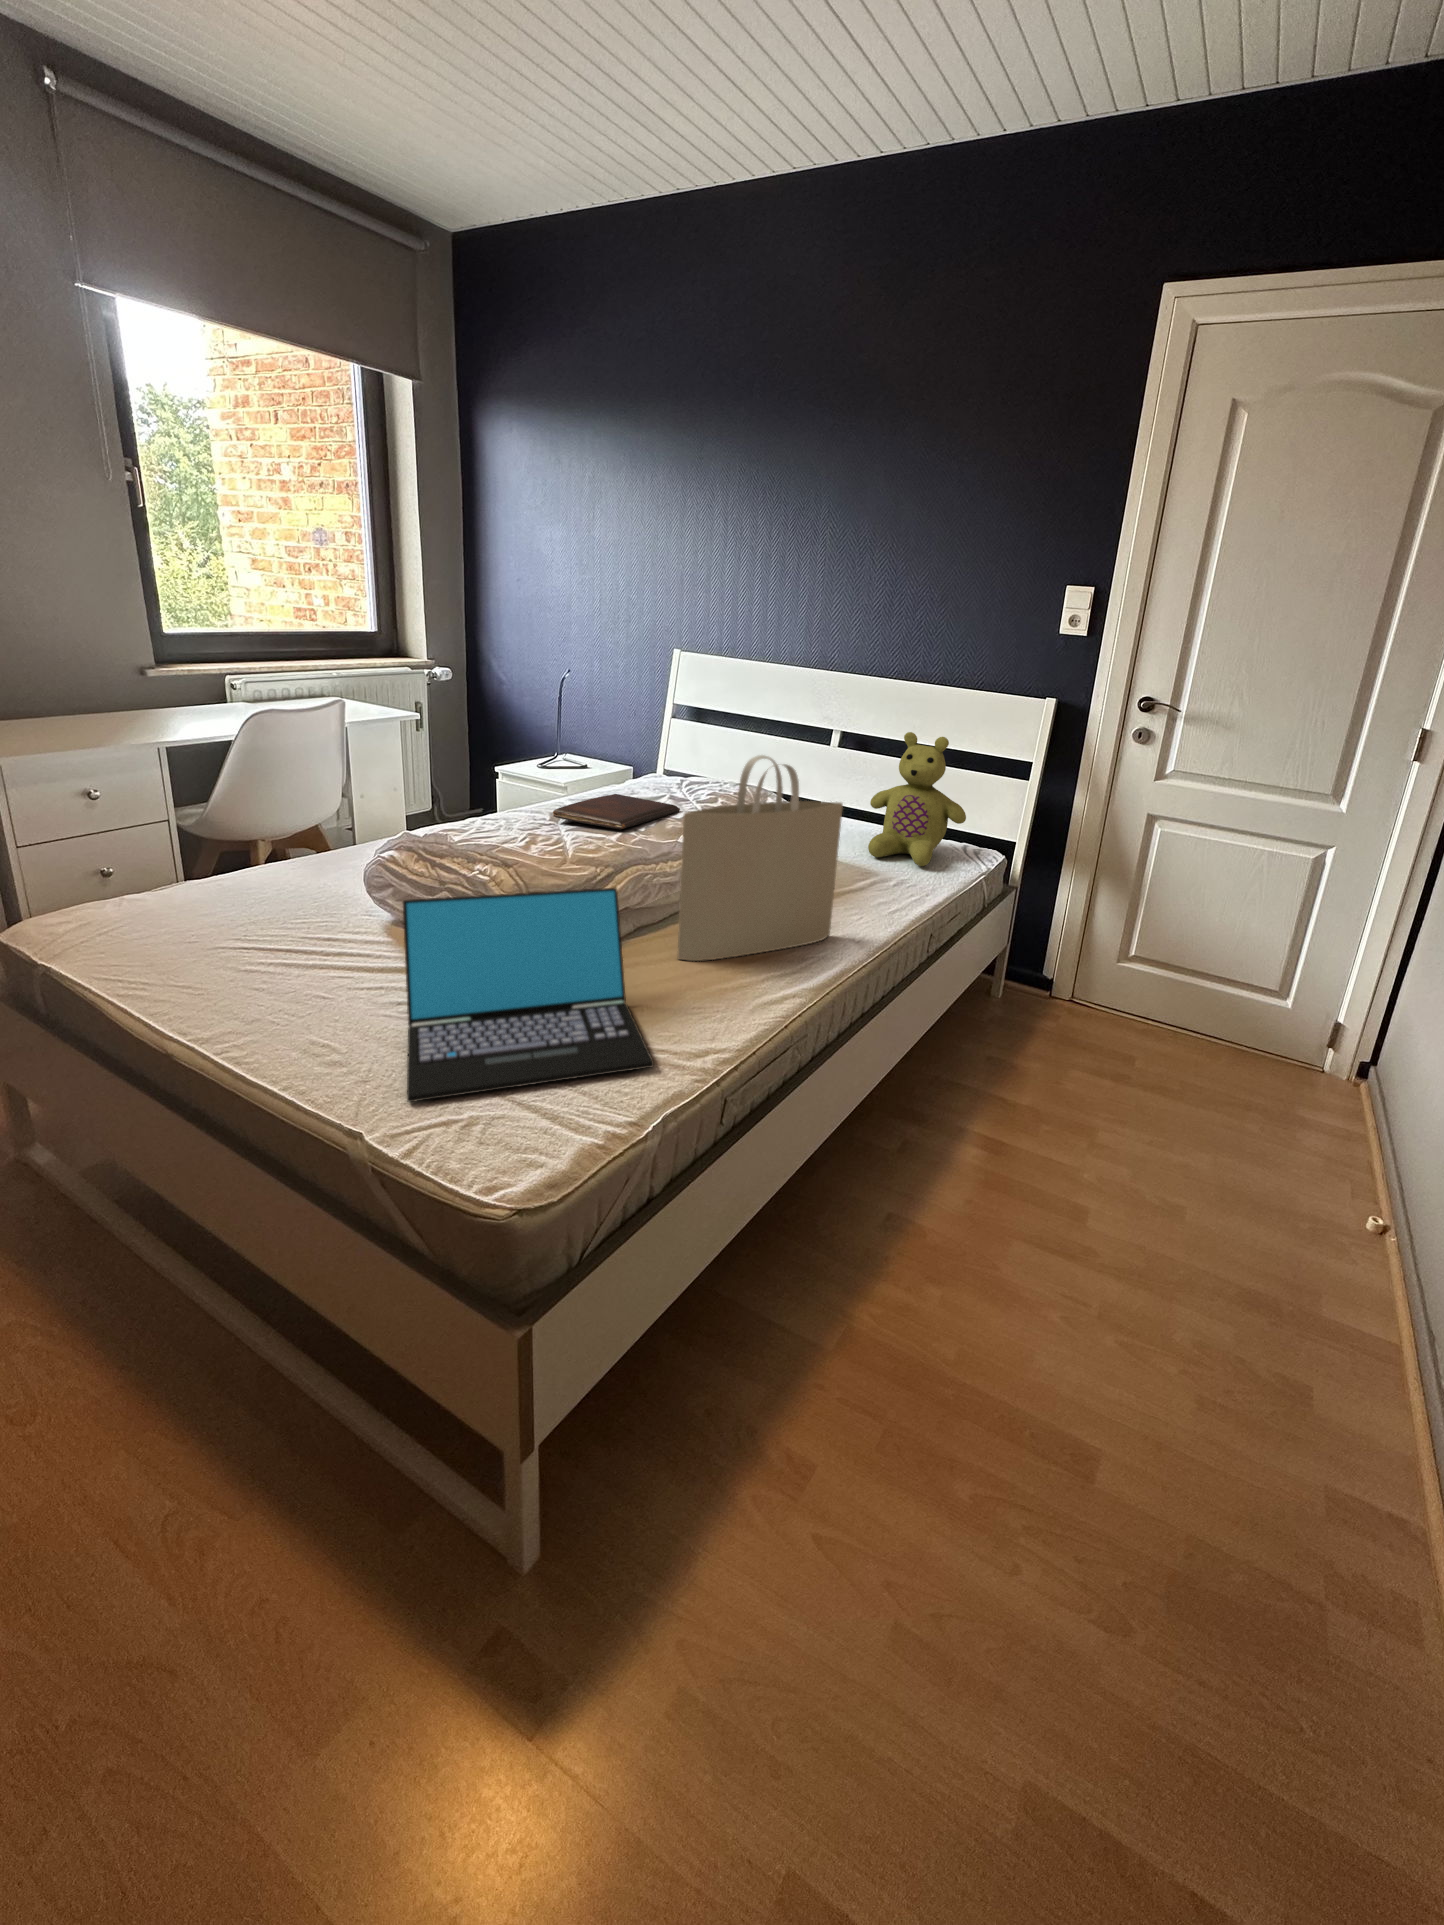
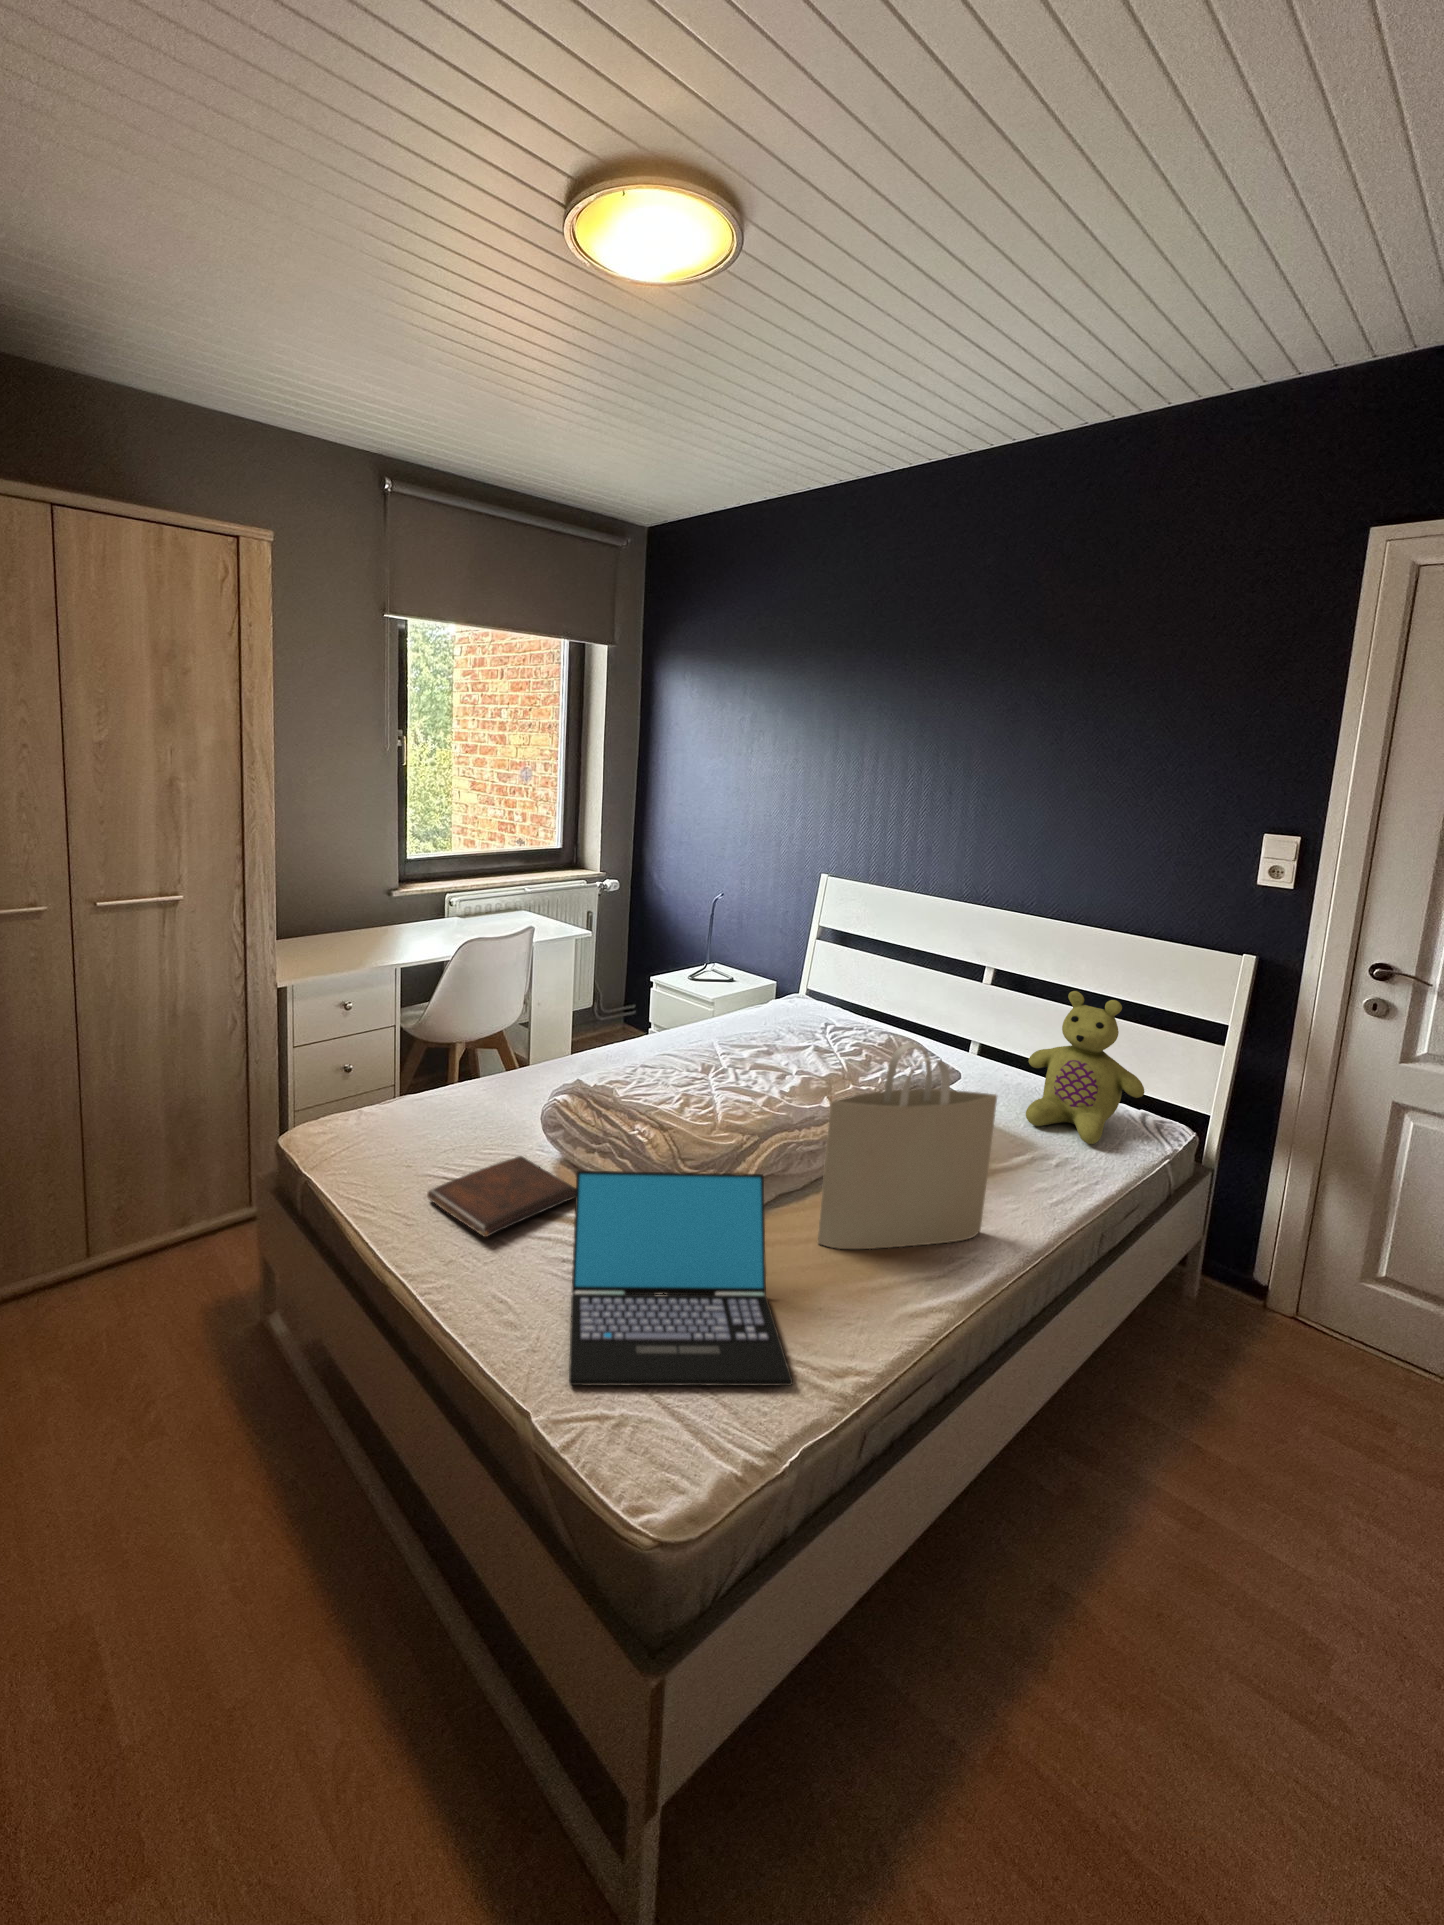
book: present [553,794,680,829] -> present [427,1156,576,1237]

